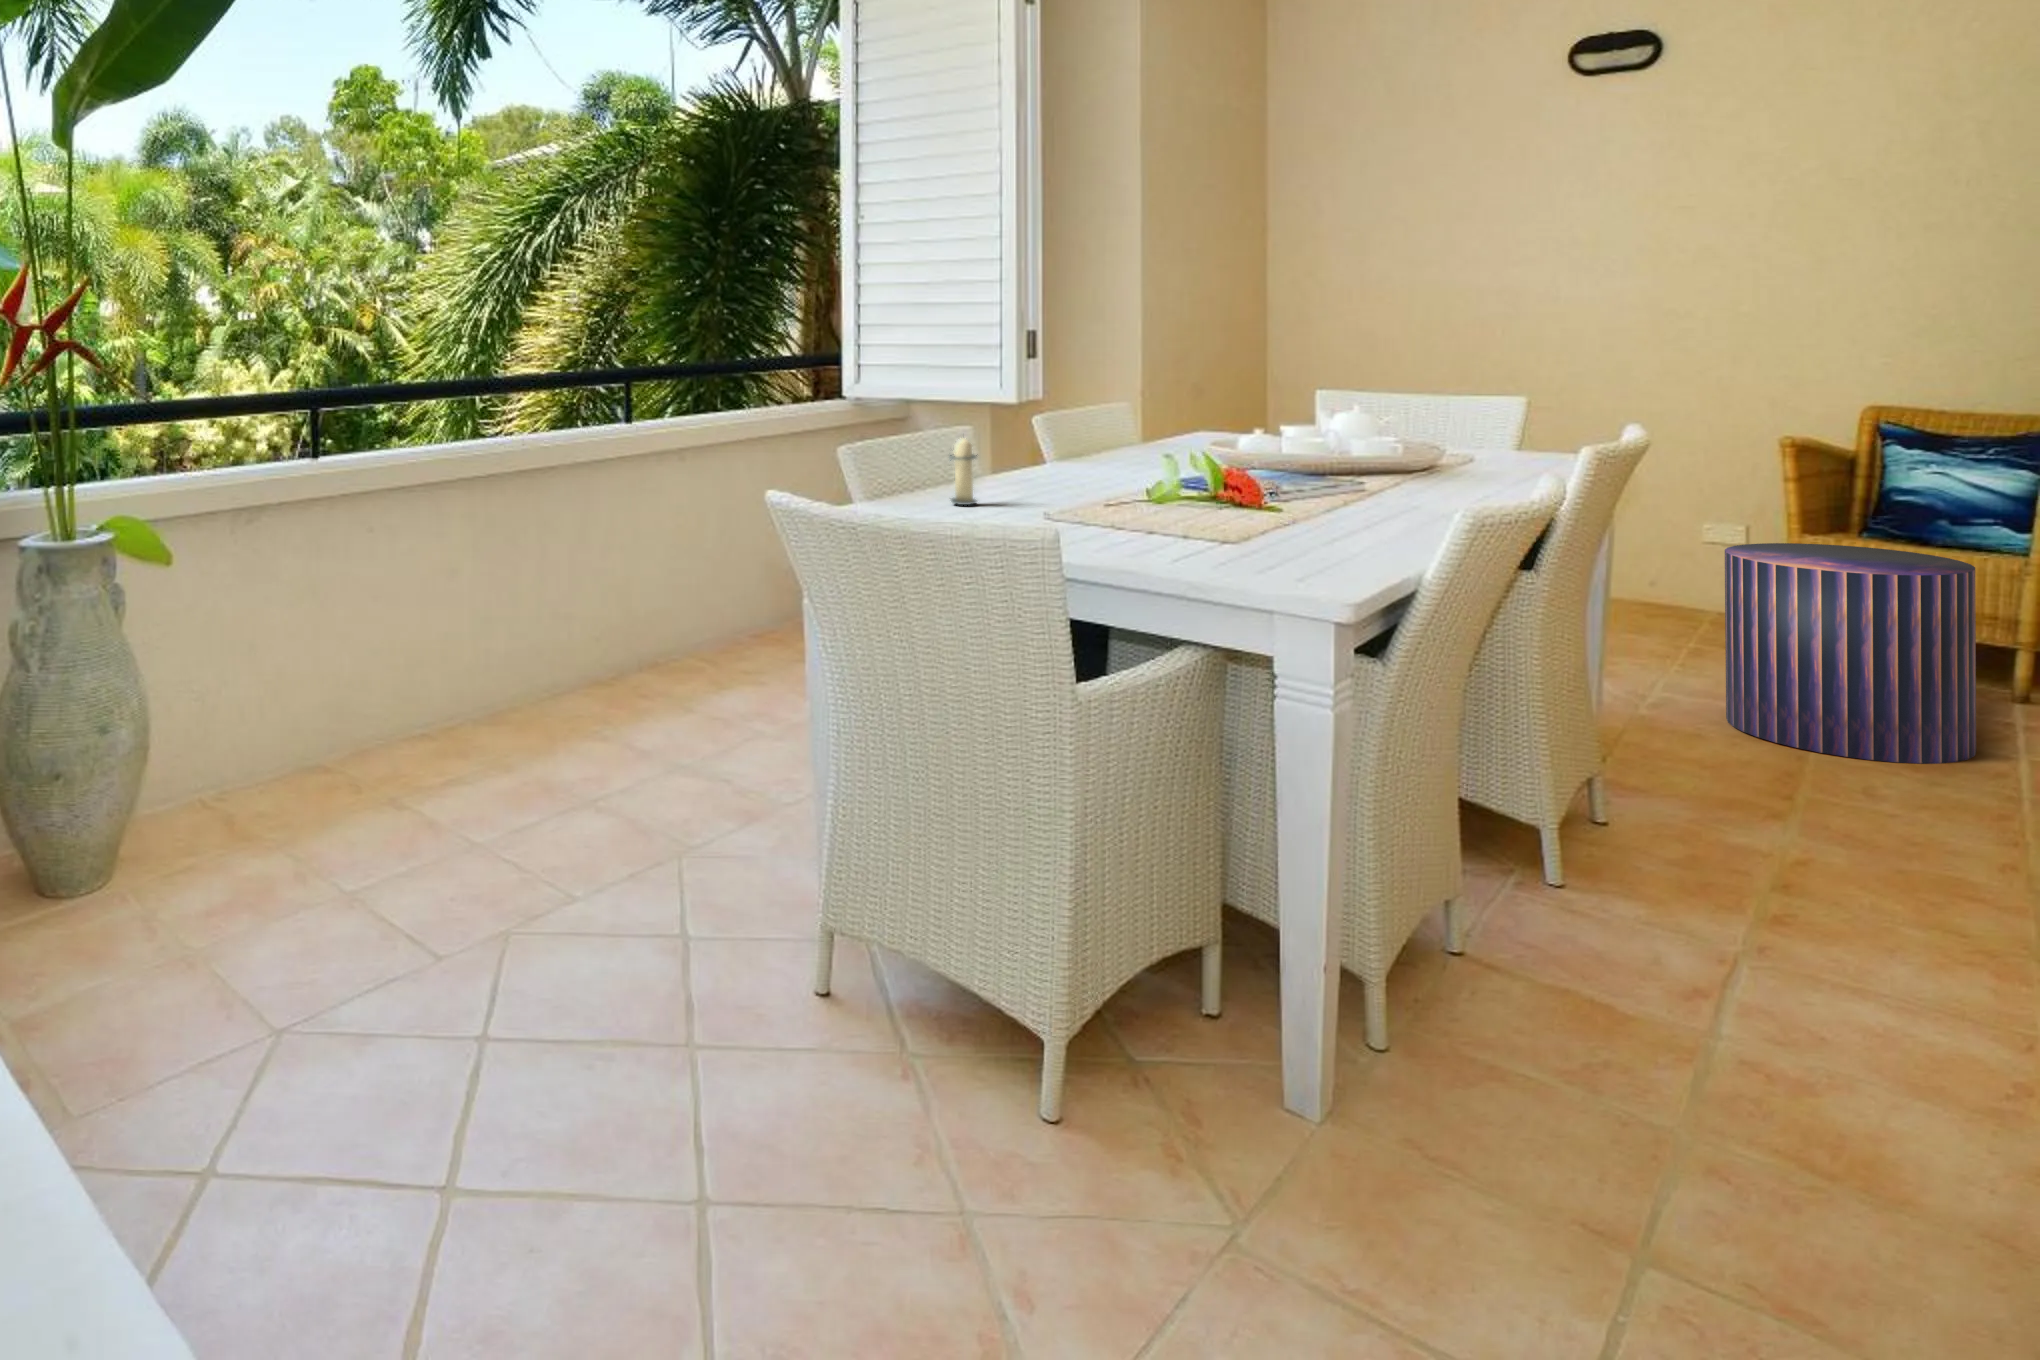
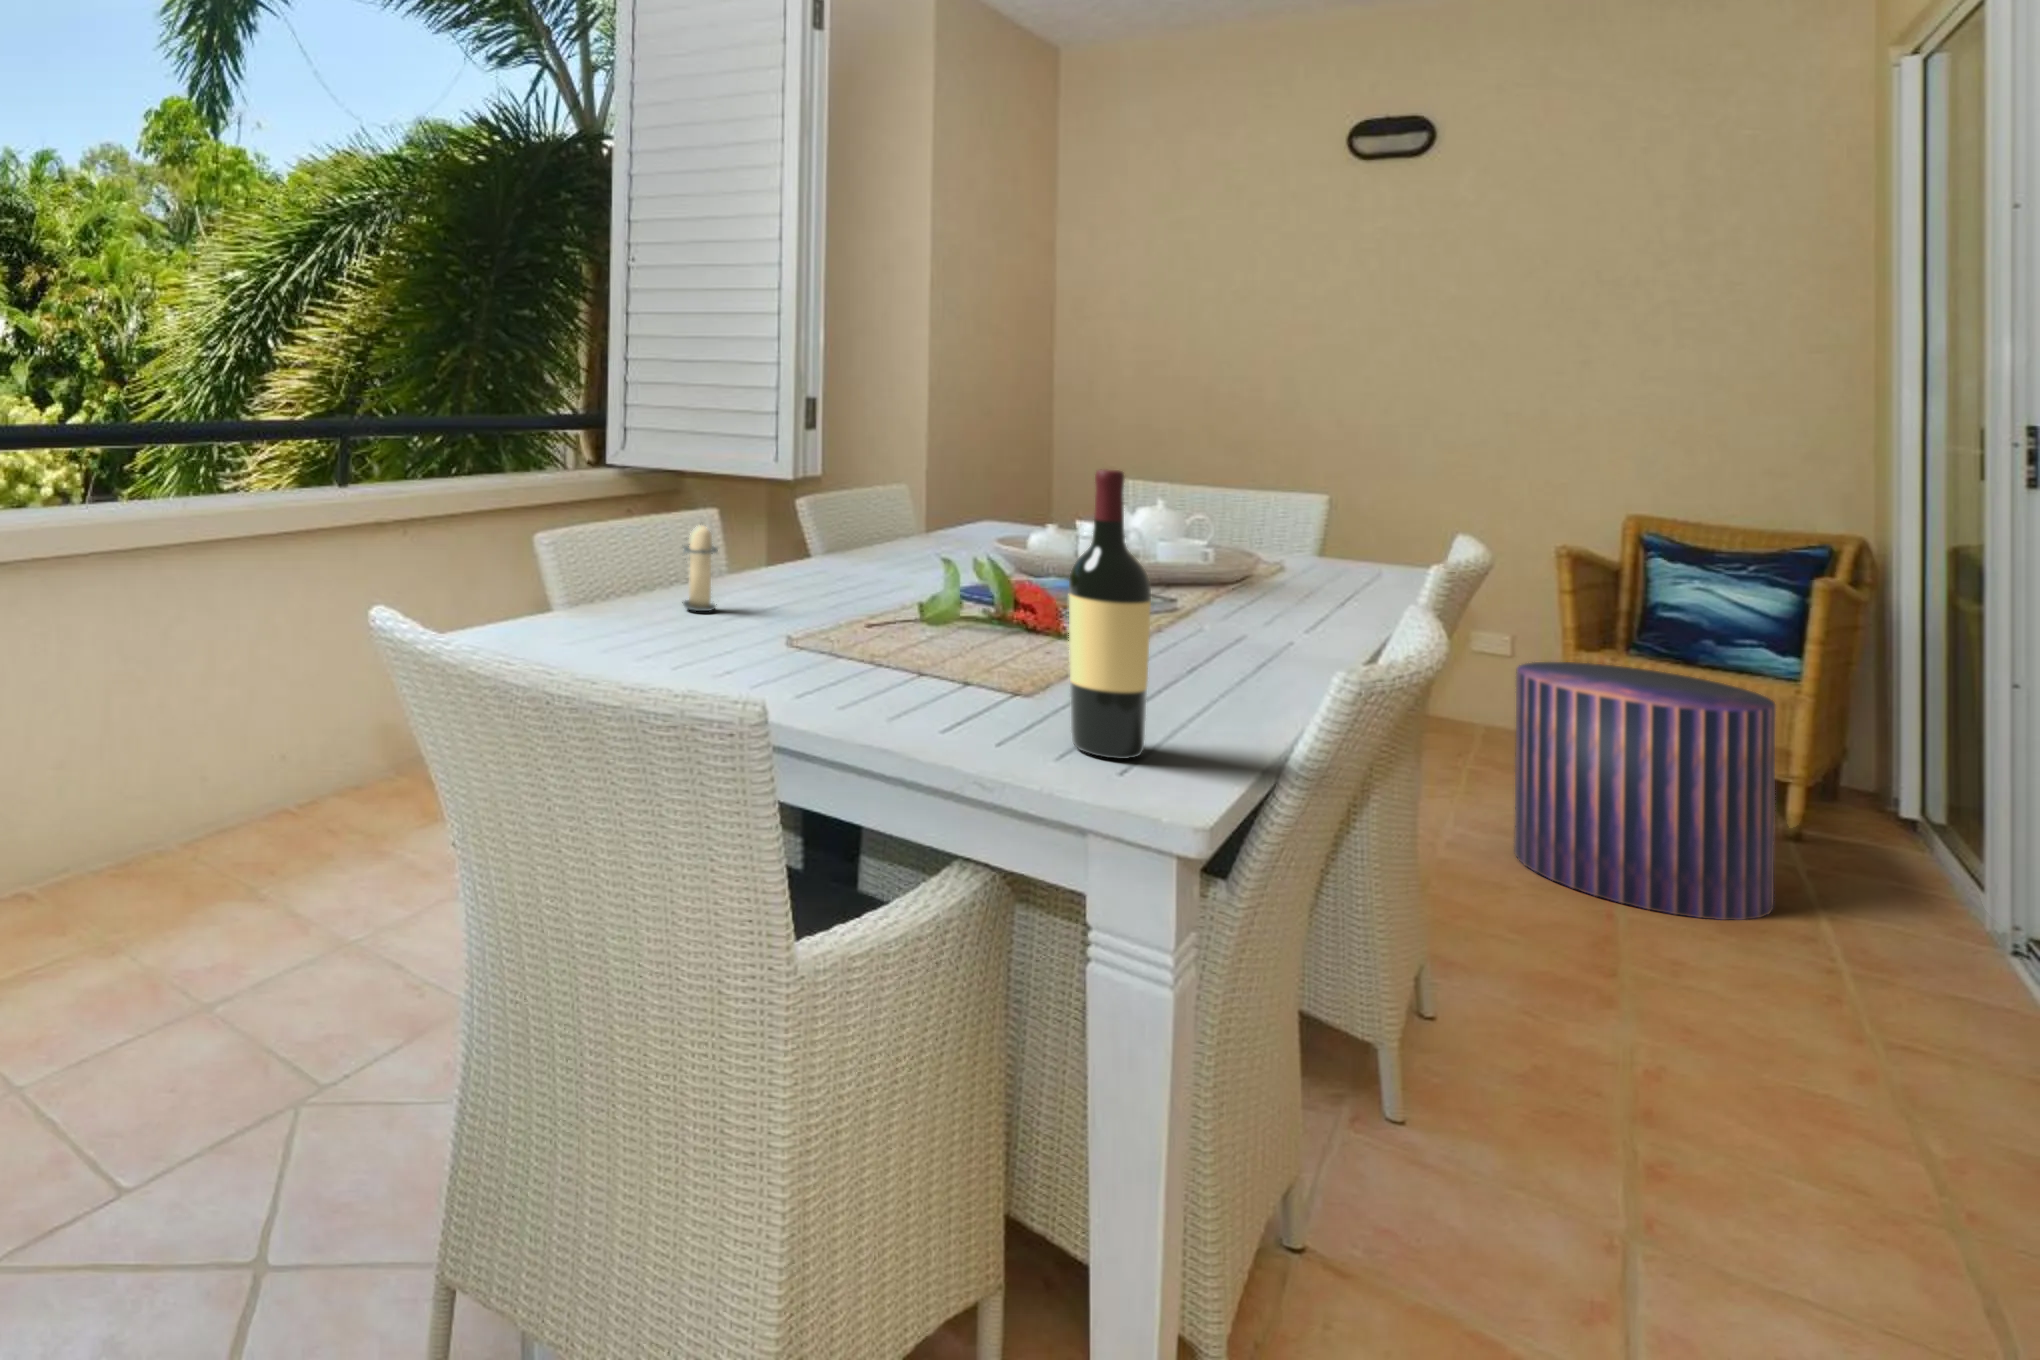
wine bottle: none [1257,373,1316,572] -> present [1069,469,1151,759]

